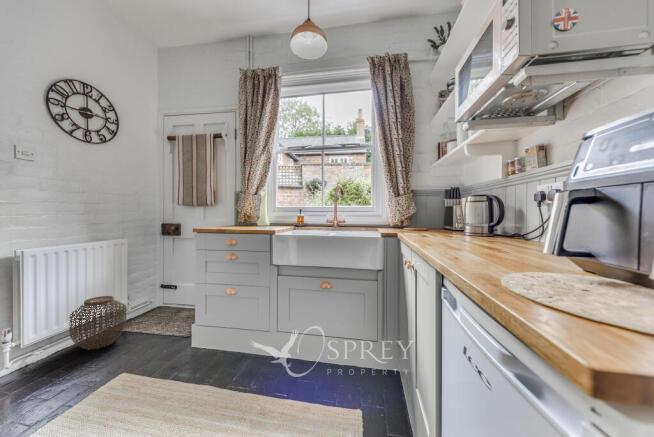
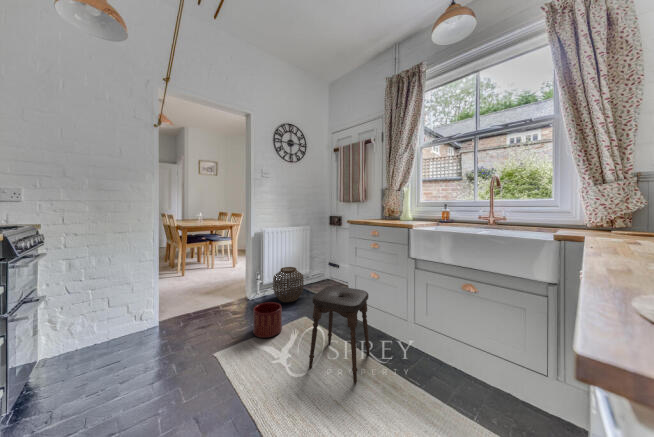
stool: none [158,304,233,414] -> present [309,286,370,383]
planter: none [43,349,99,407] -> present [253,302,282,338]

